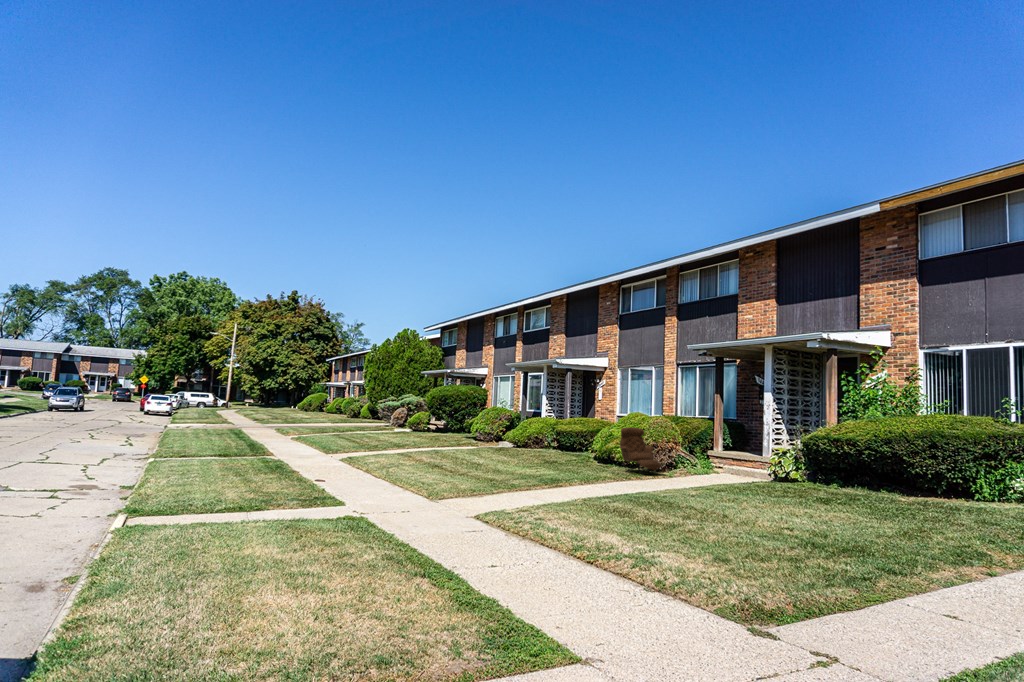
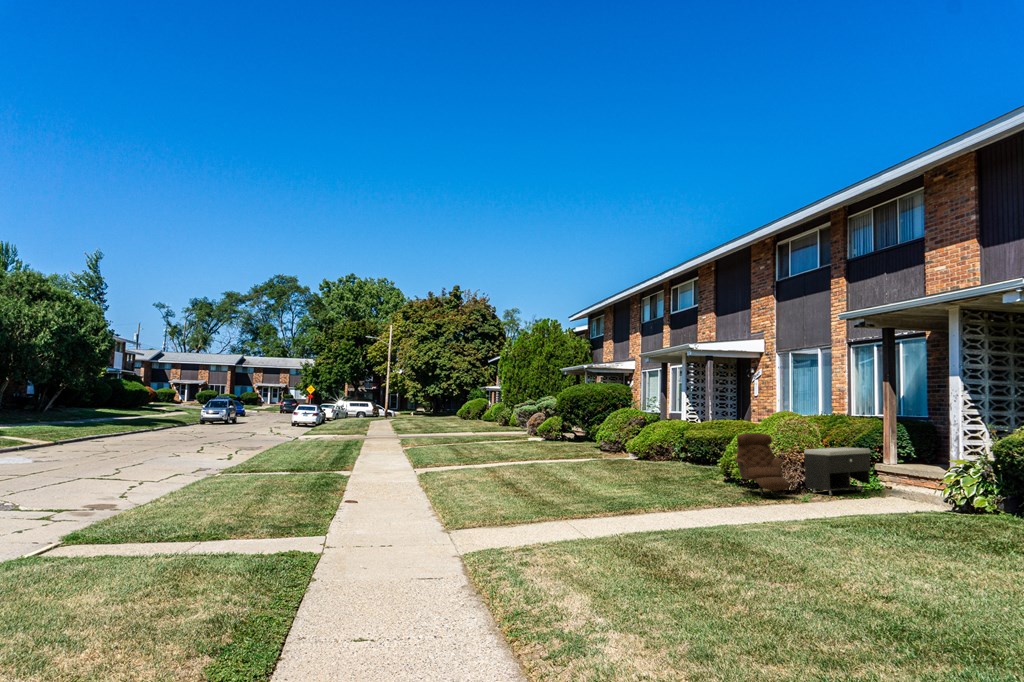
storage bench: none [668,439,711,473] -> present [804,447,871,495]

